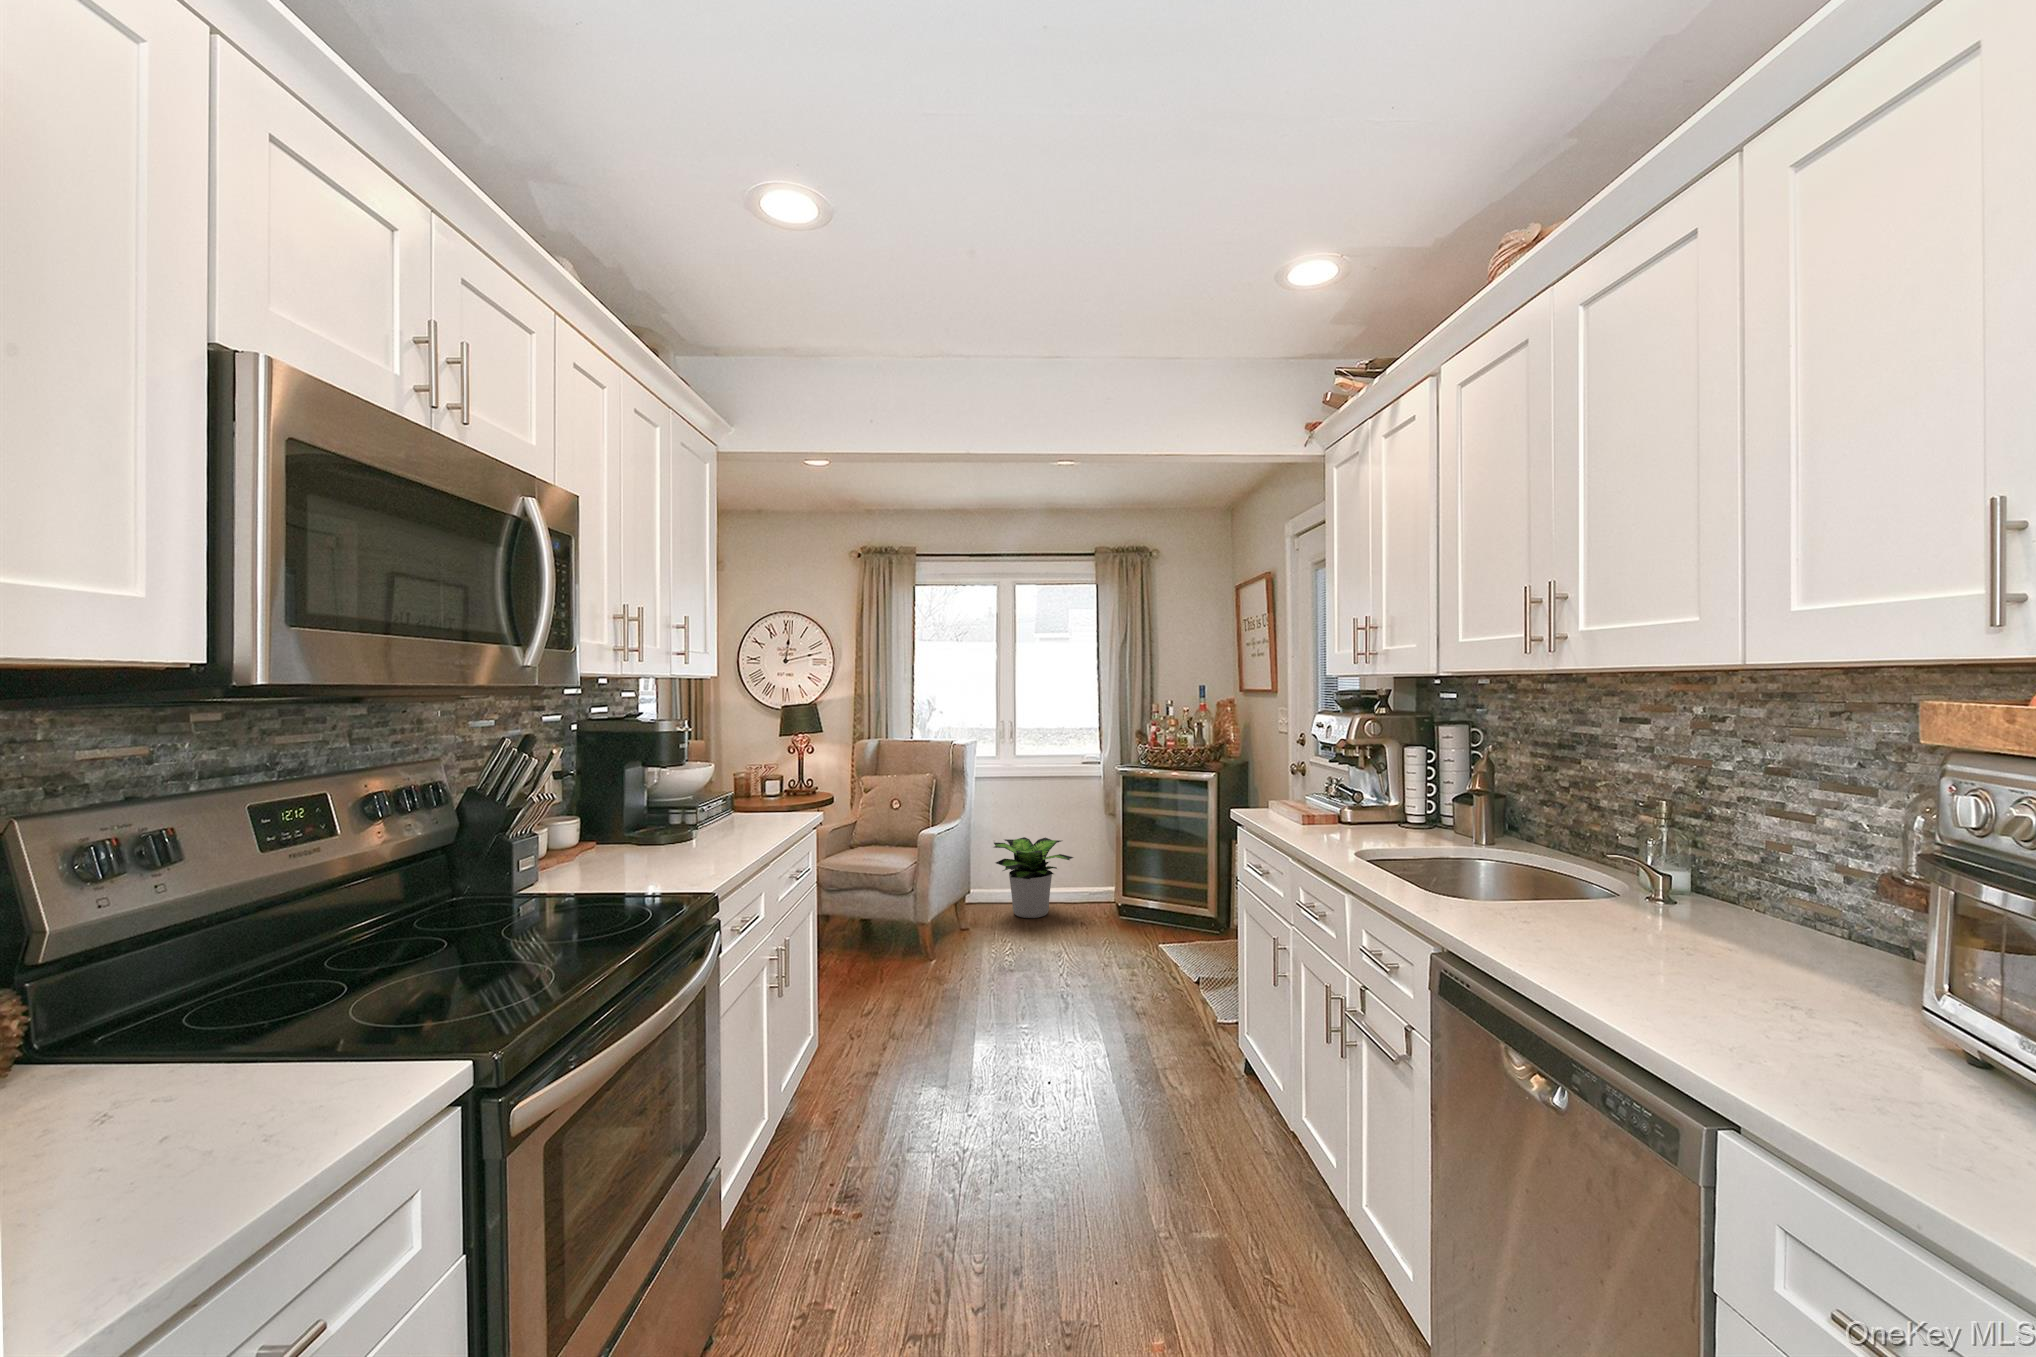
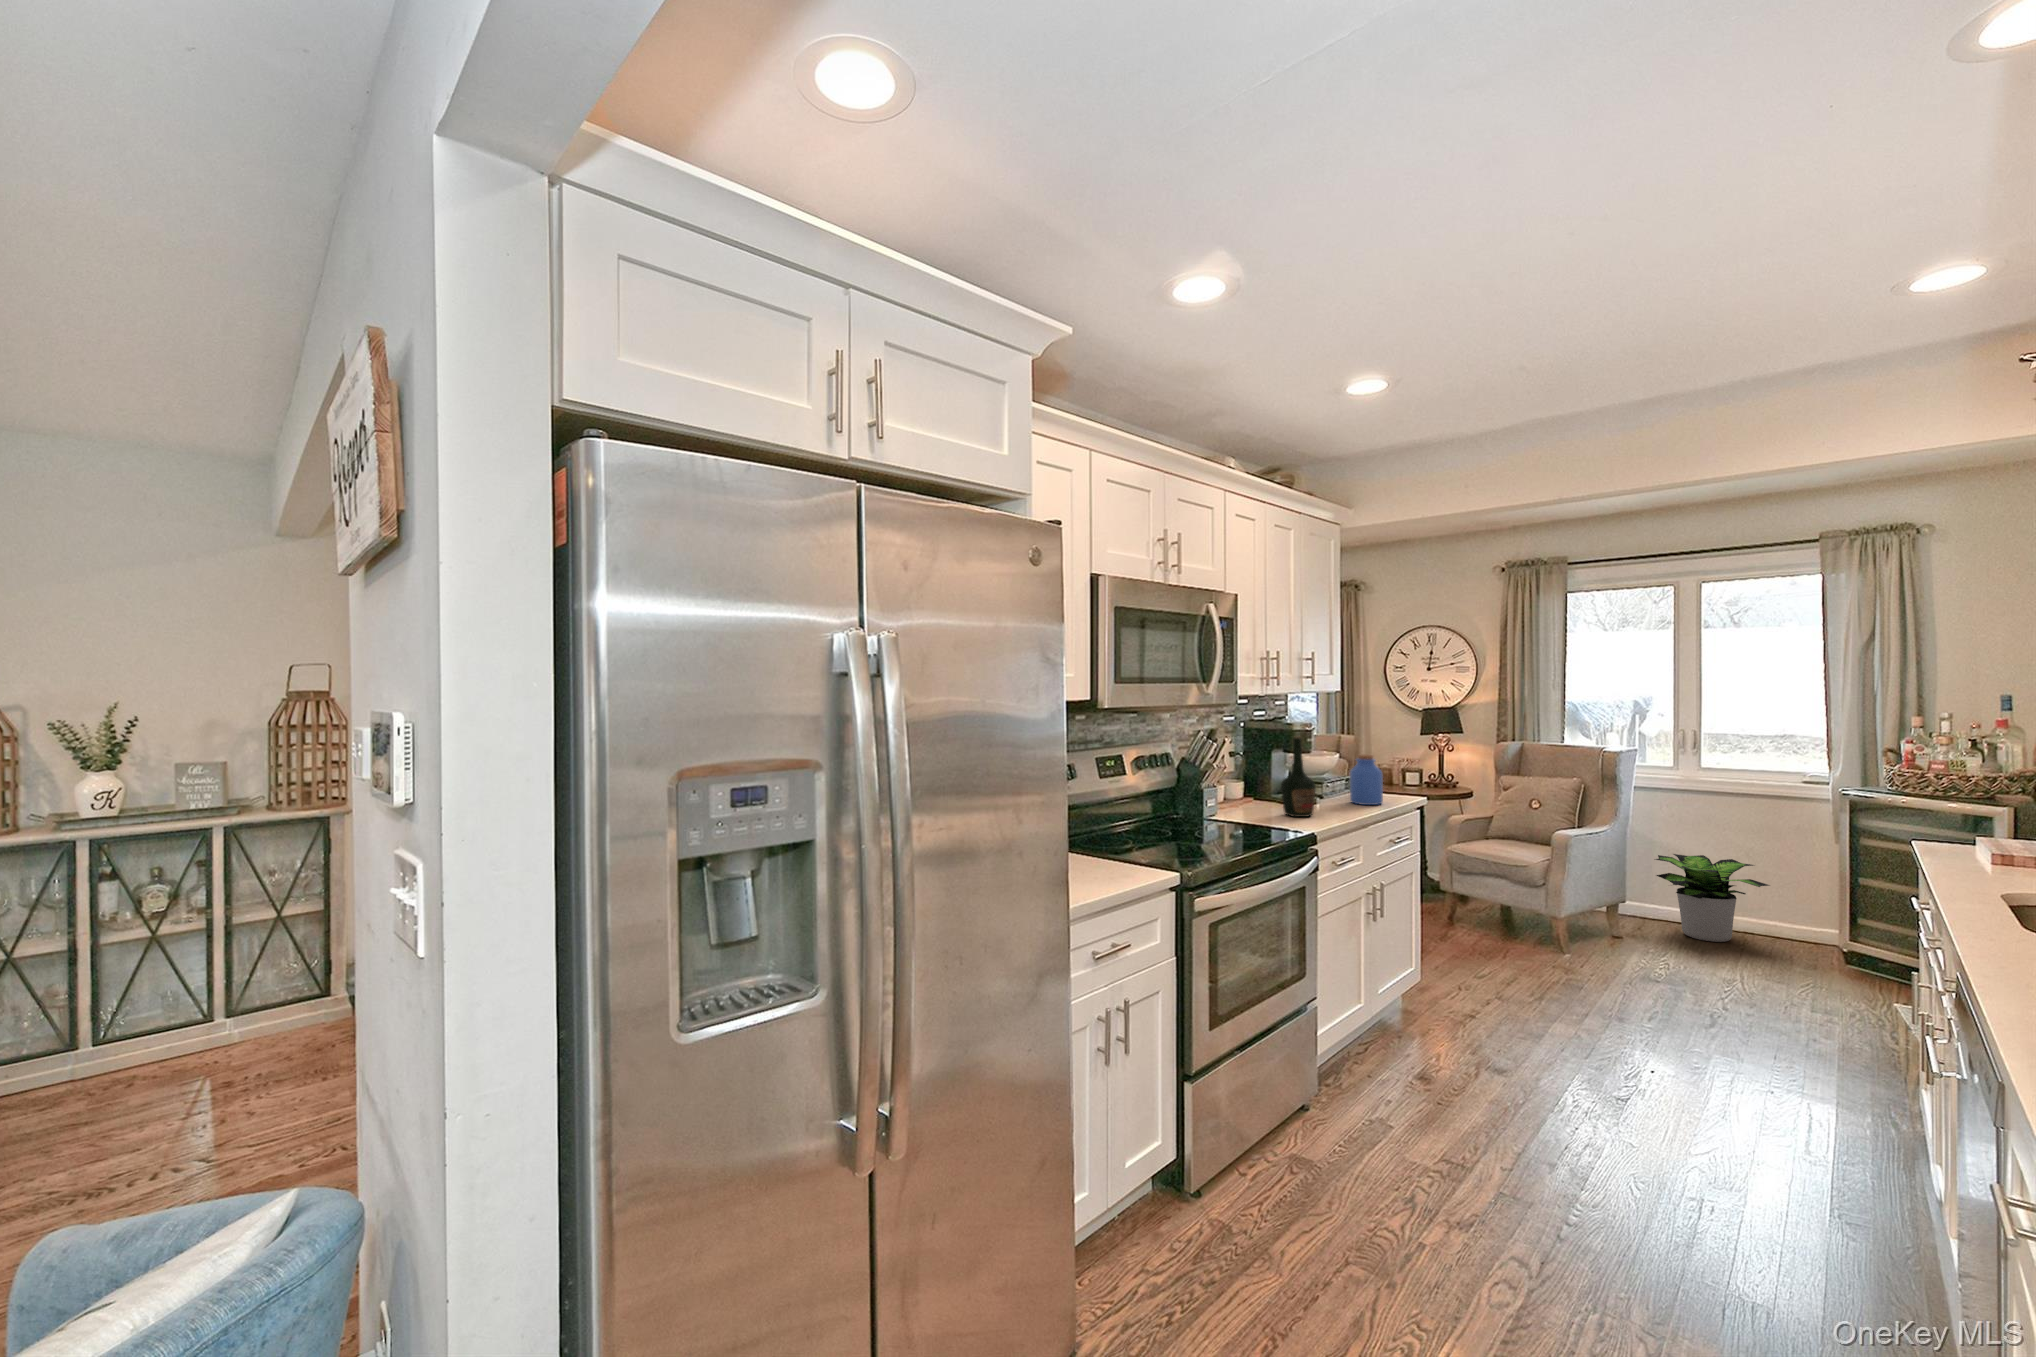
bottle: none [645,739,699,863] -> present [1281,736,1315,817]
jar: none [735,761,778,831] -> present [1350,754,1383,805]

